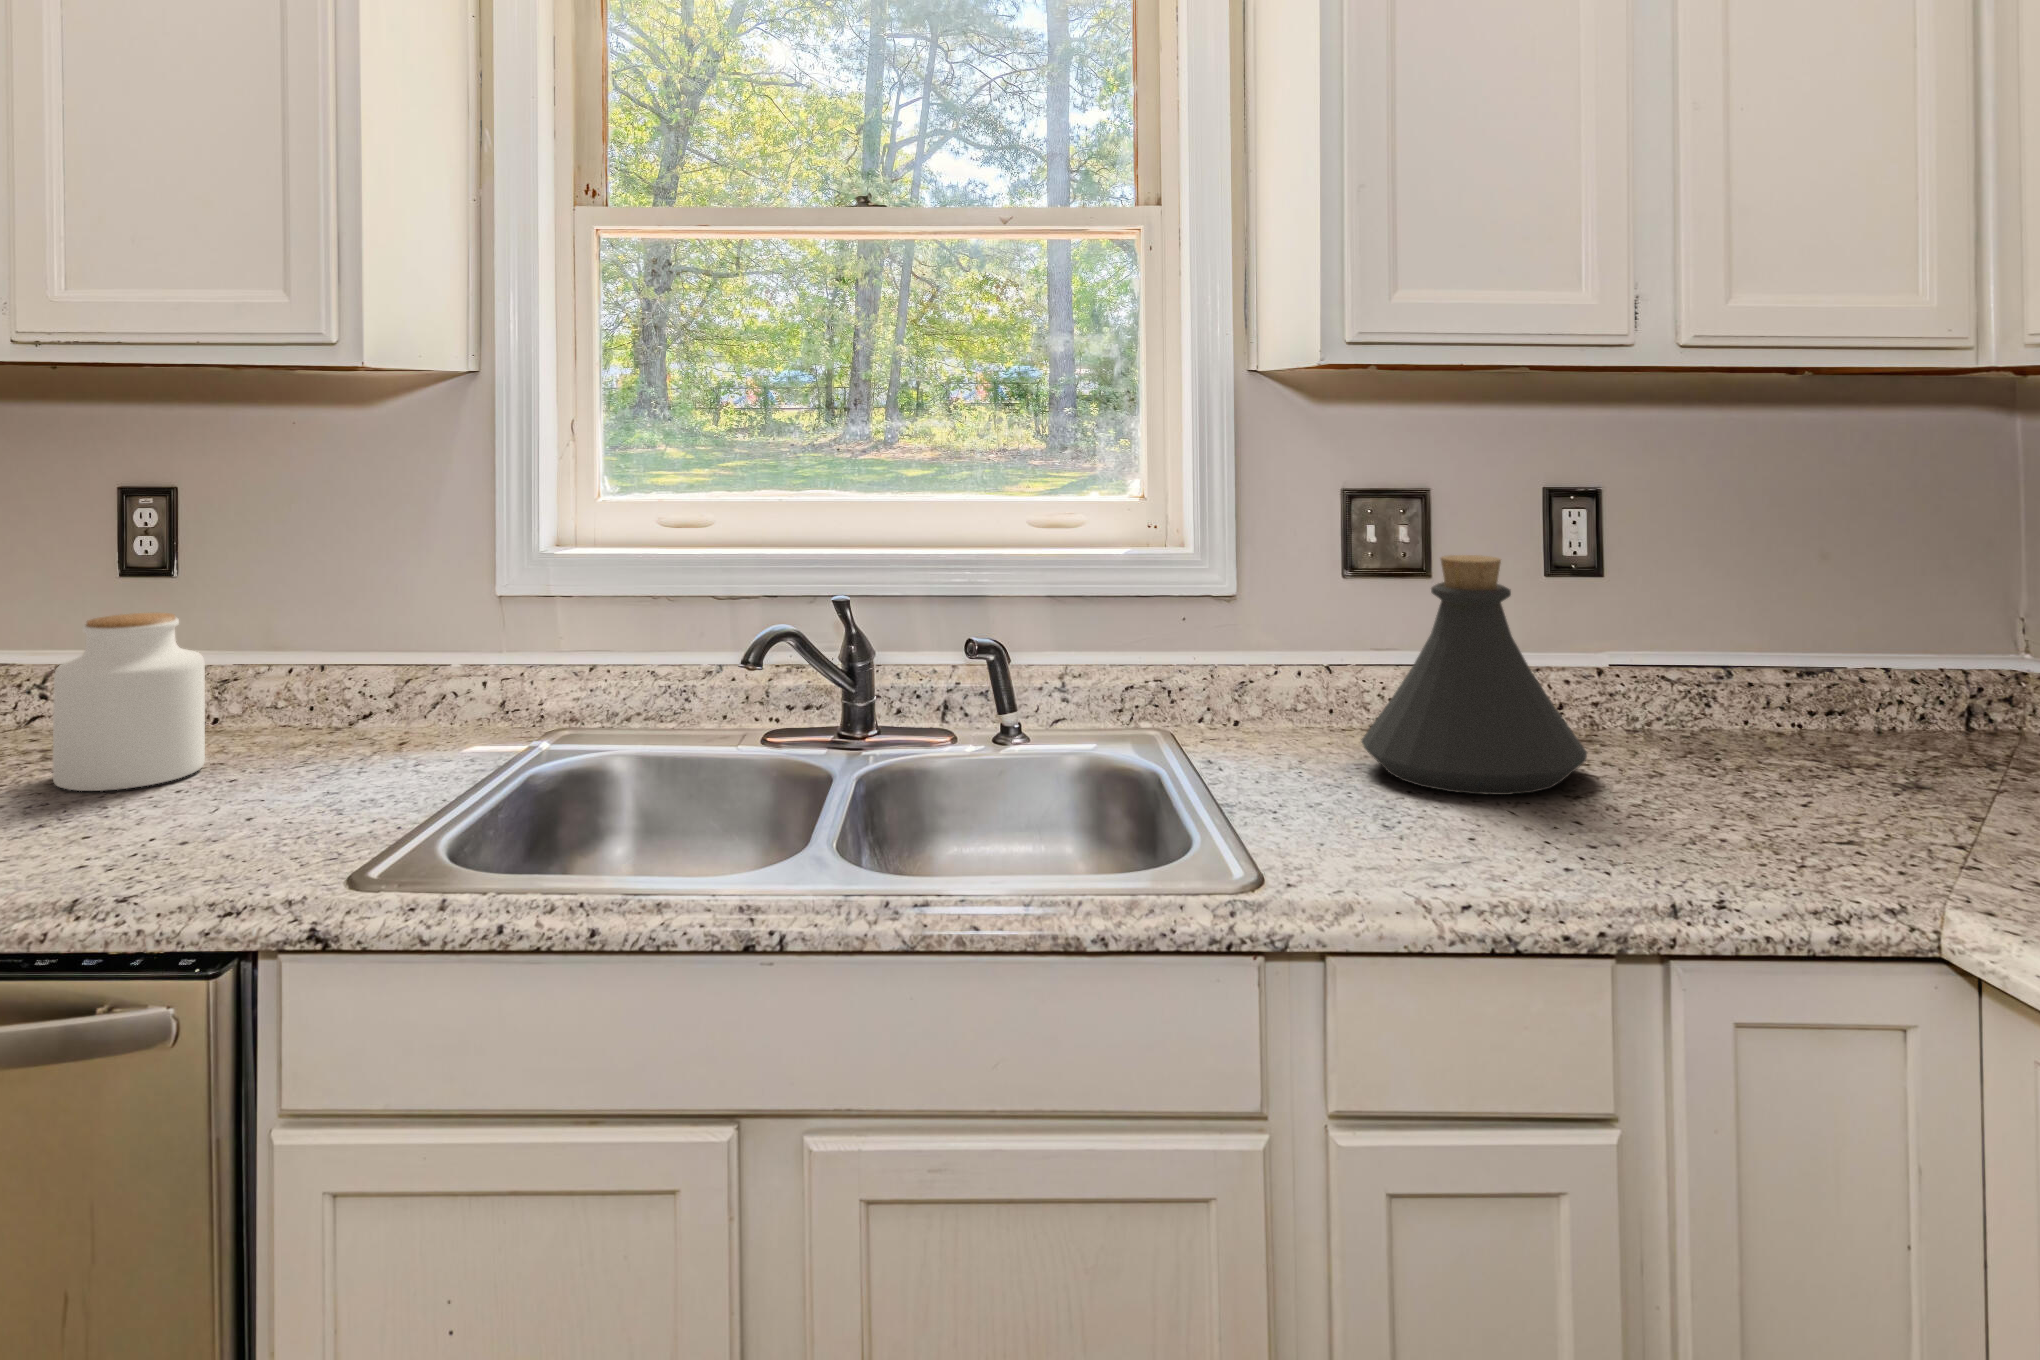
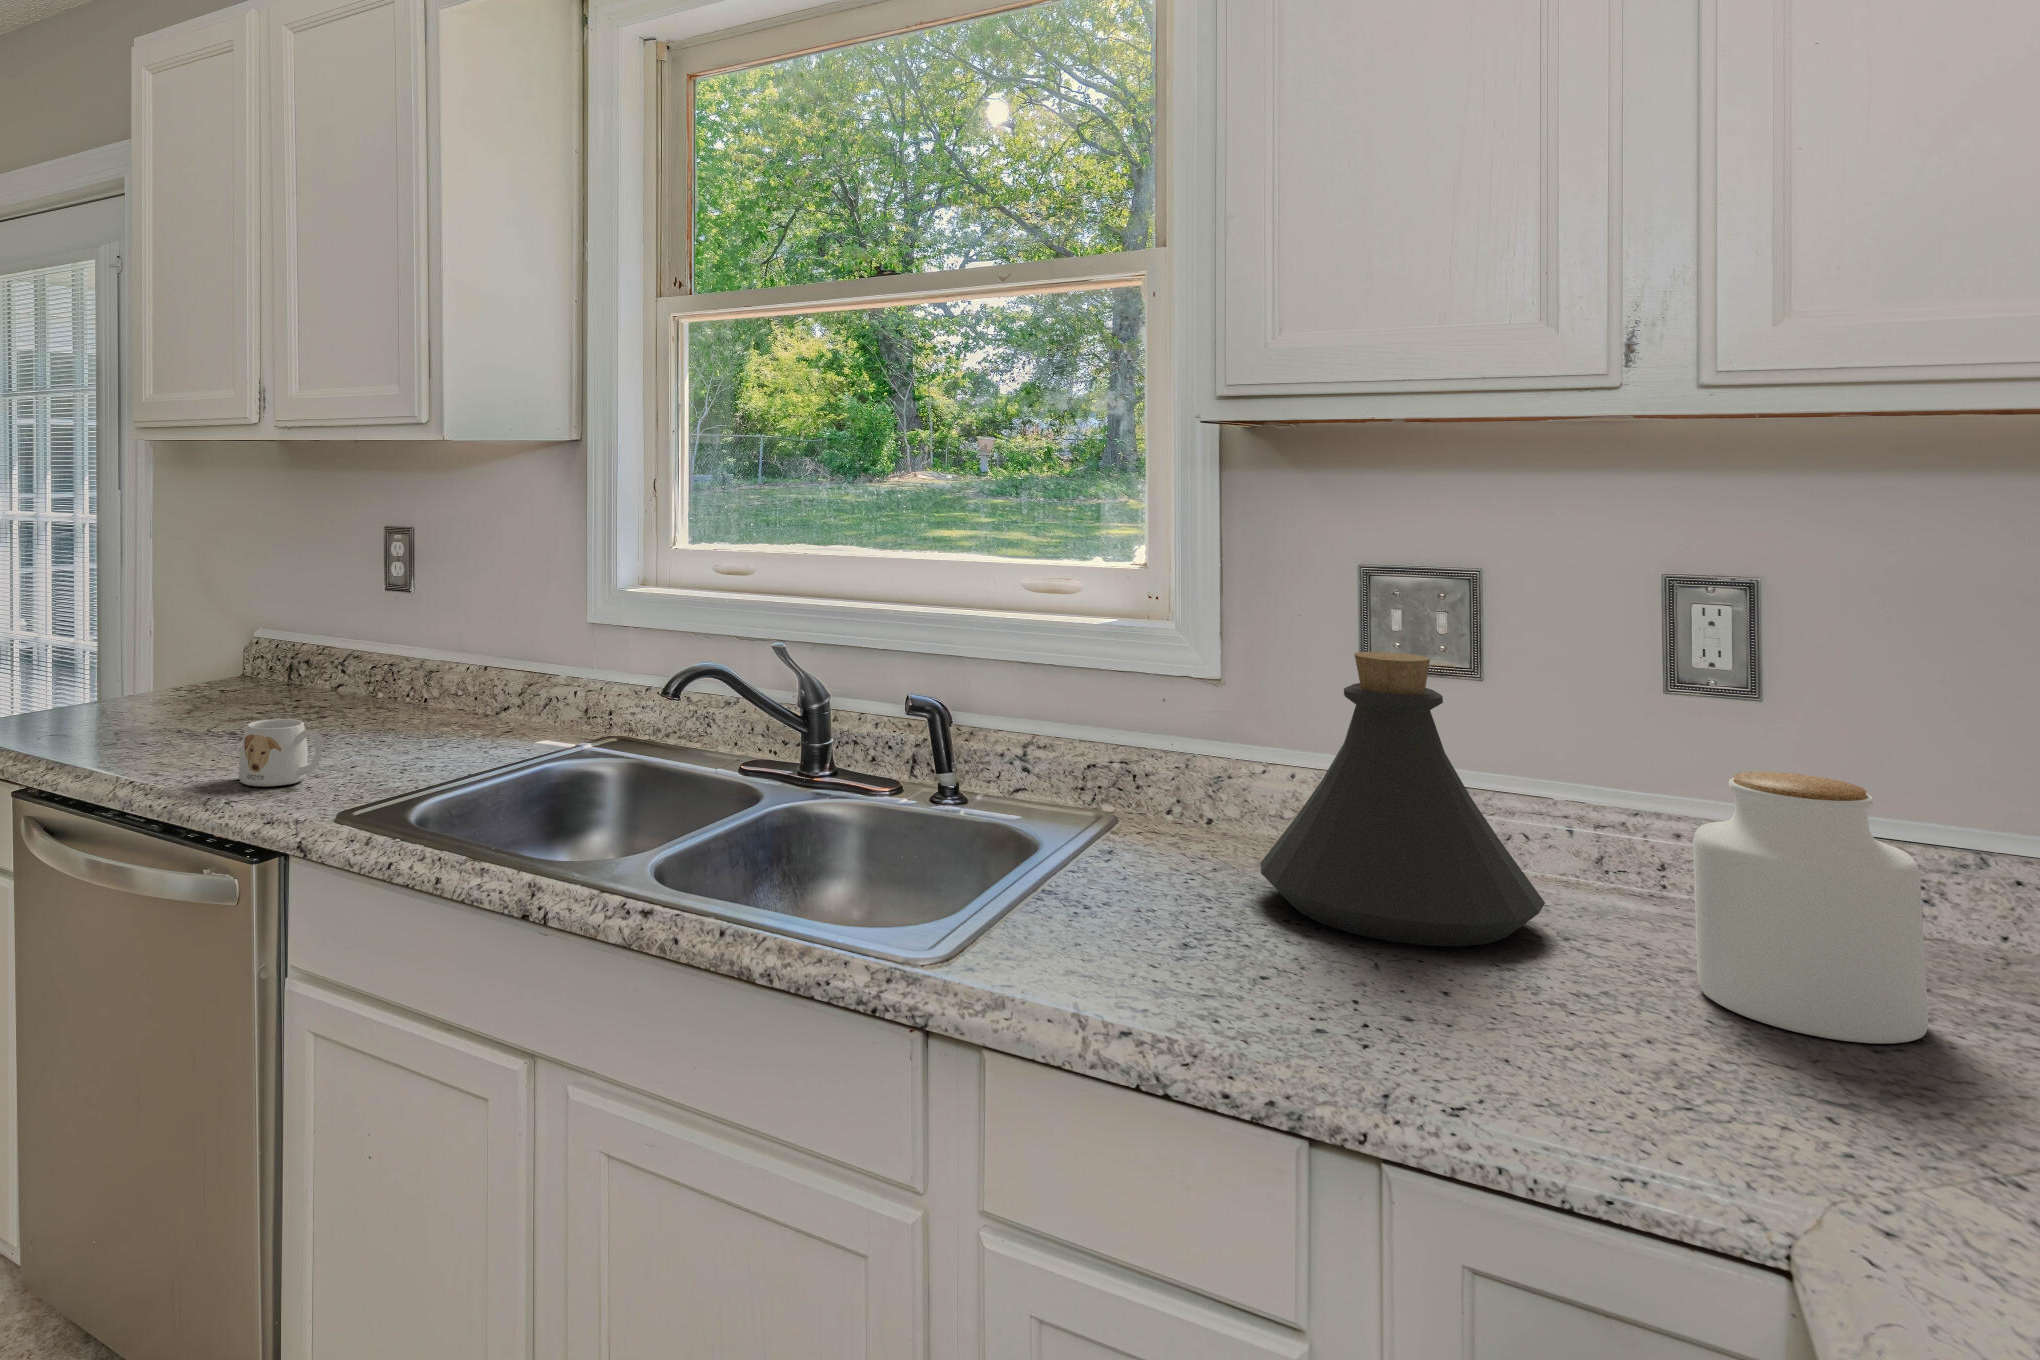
jar: present [53,613,205,791] -> present [1693,771,1928,1044]
mug: none [144,769,283,868] -> present [239,719,321,787]

